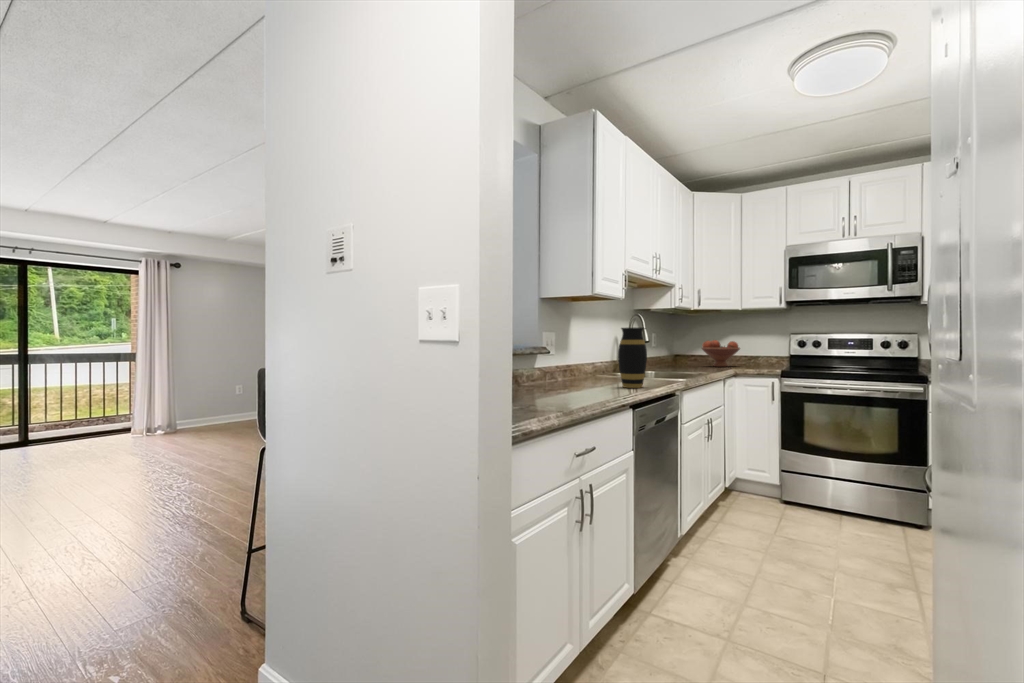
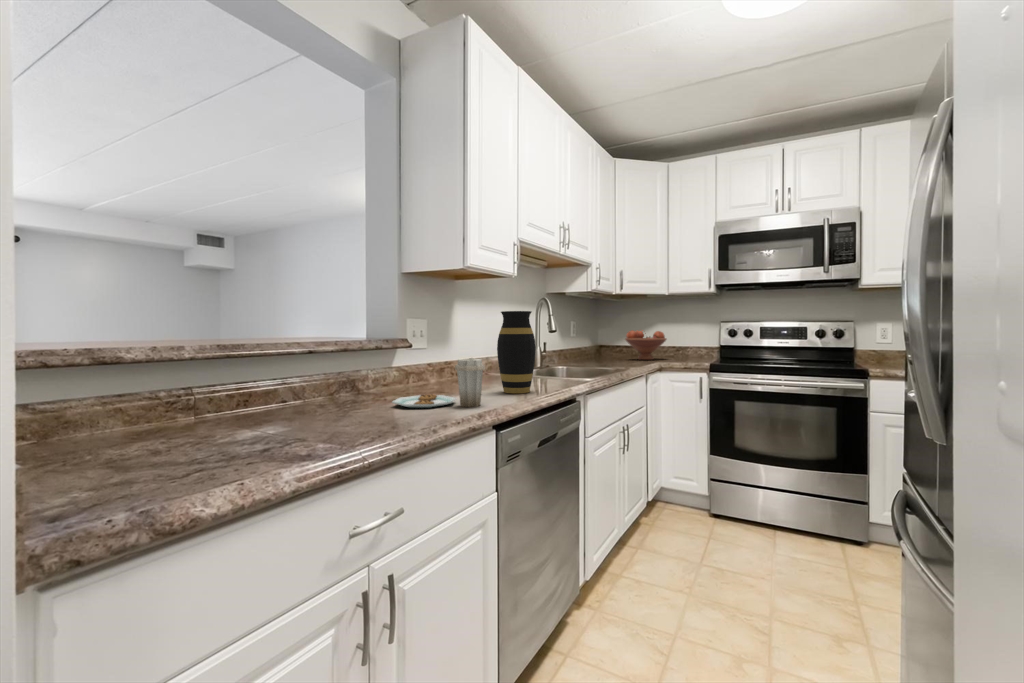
plate: none [554,361,621,395] -> present [392,358,485,408]

